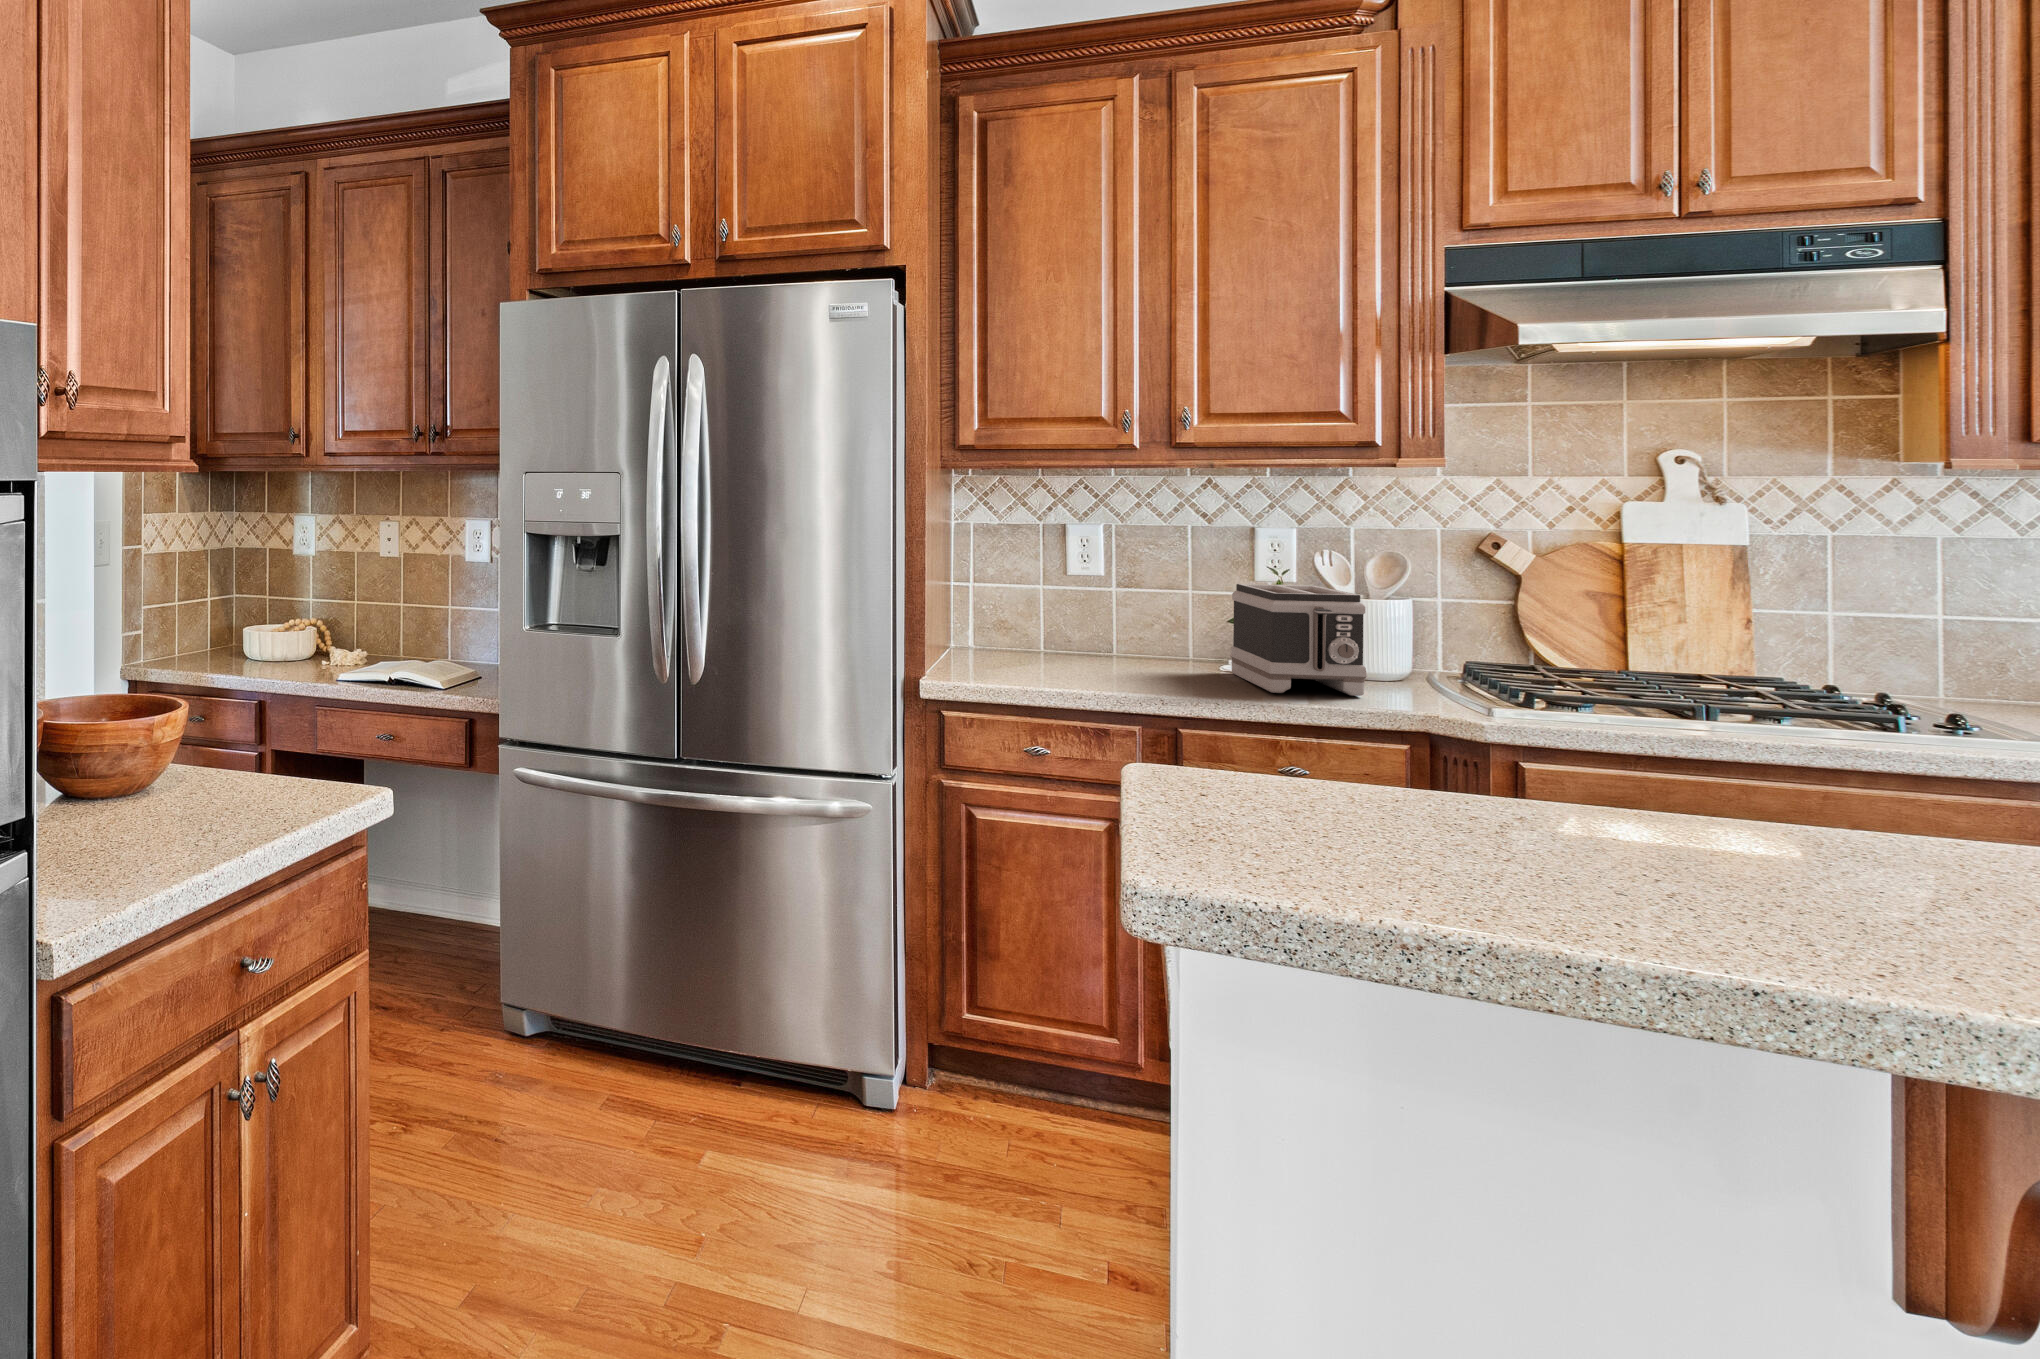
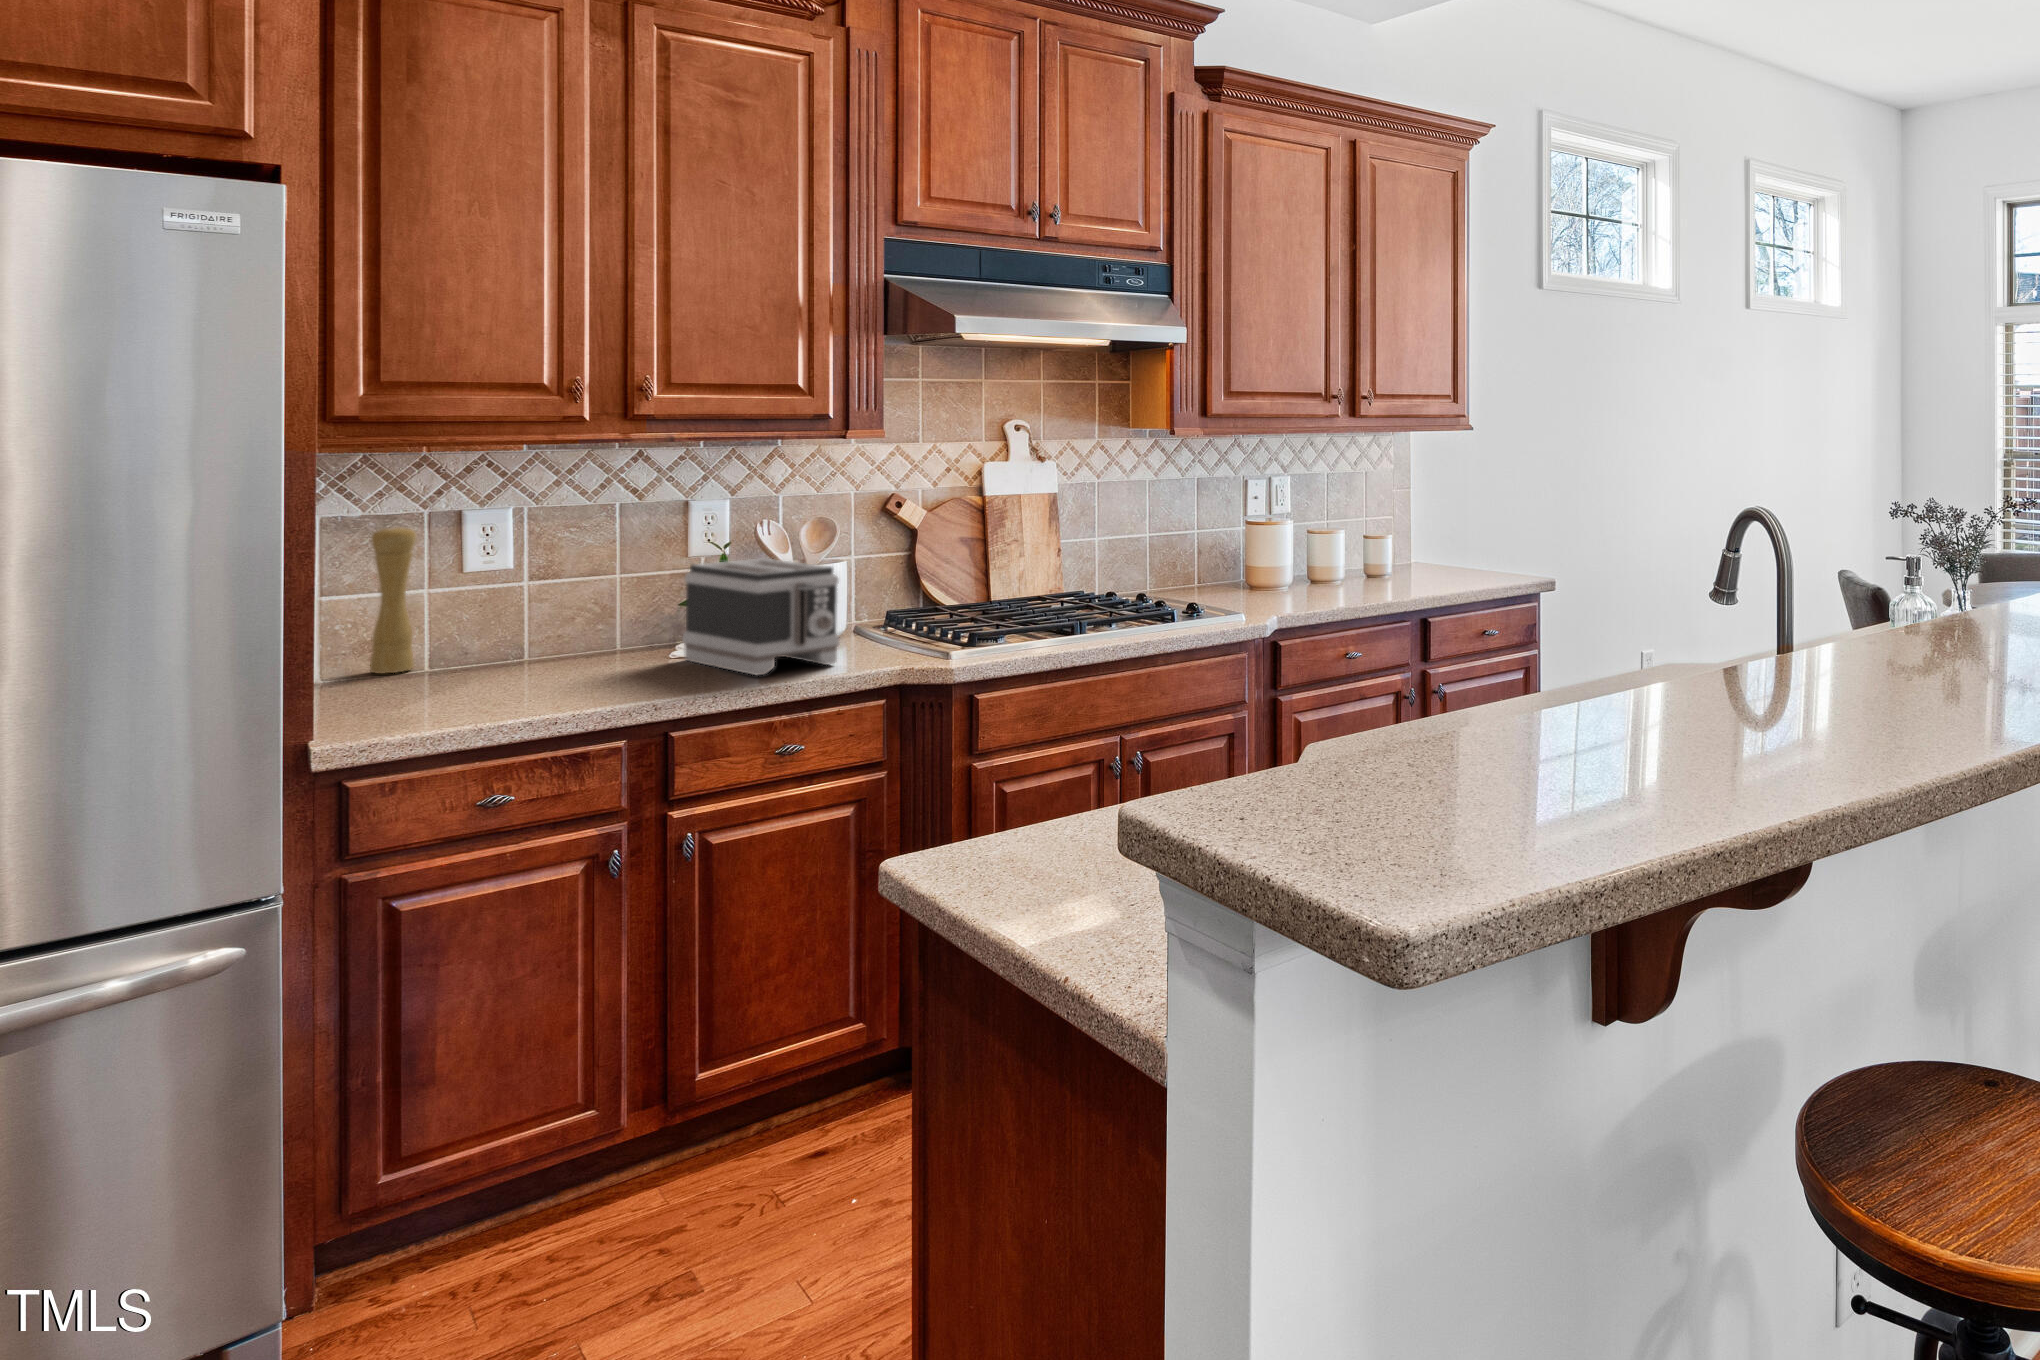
pepper mill: none [1008,535,1038,650] -> present [370,527,416,674]

